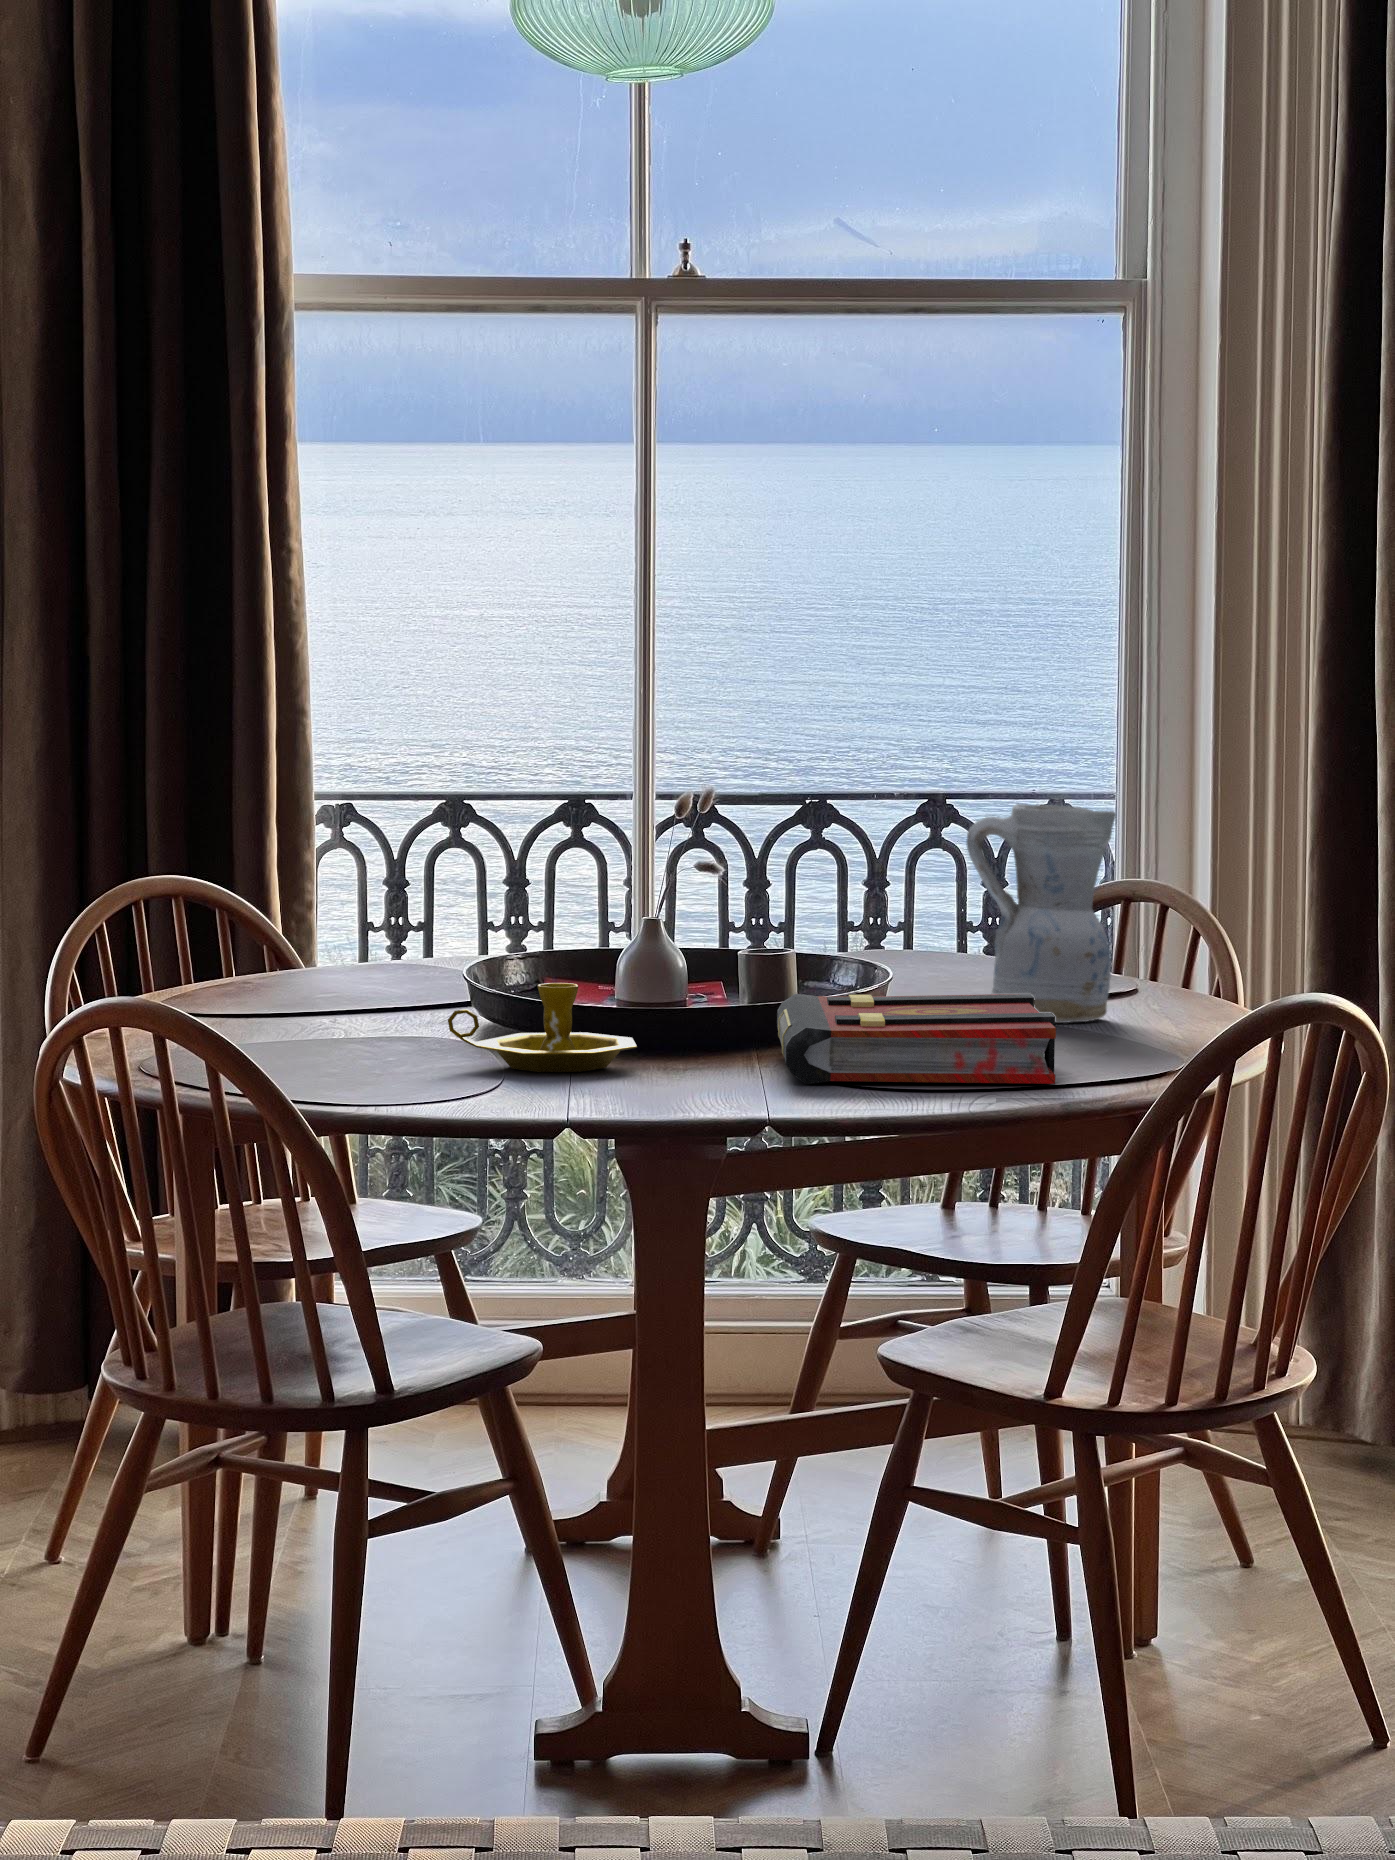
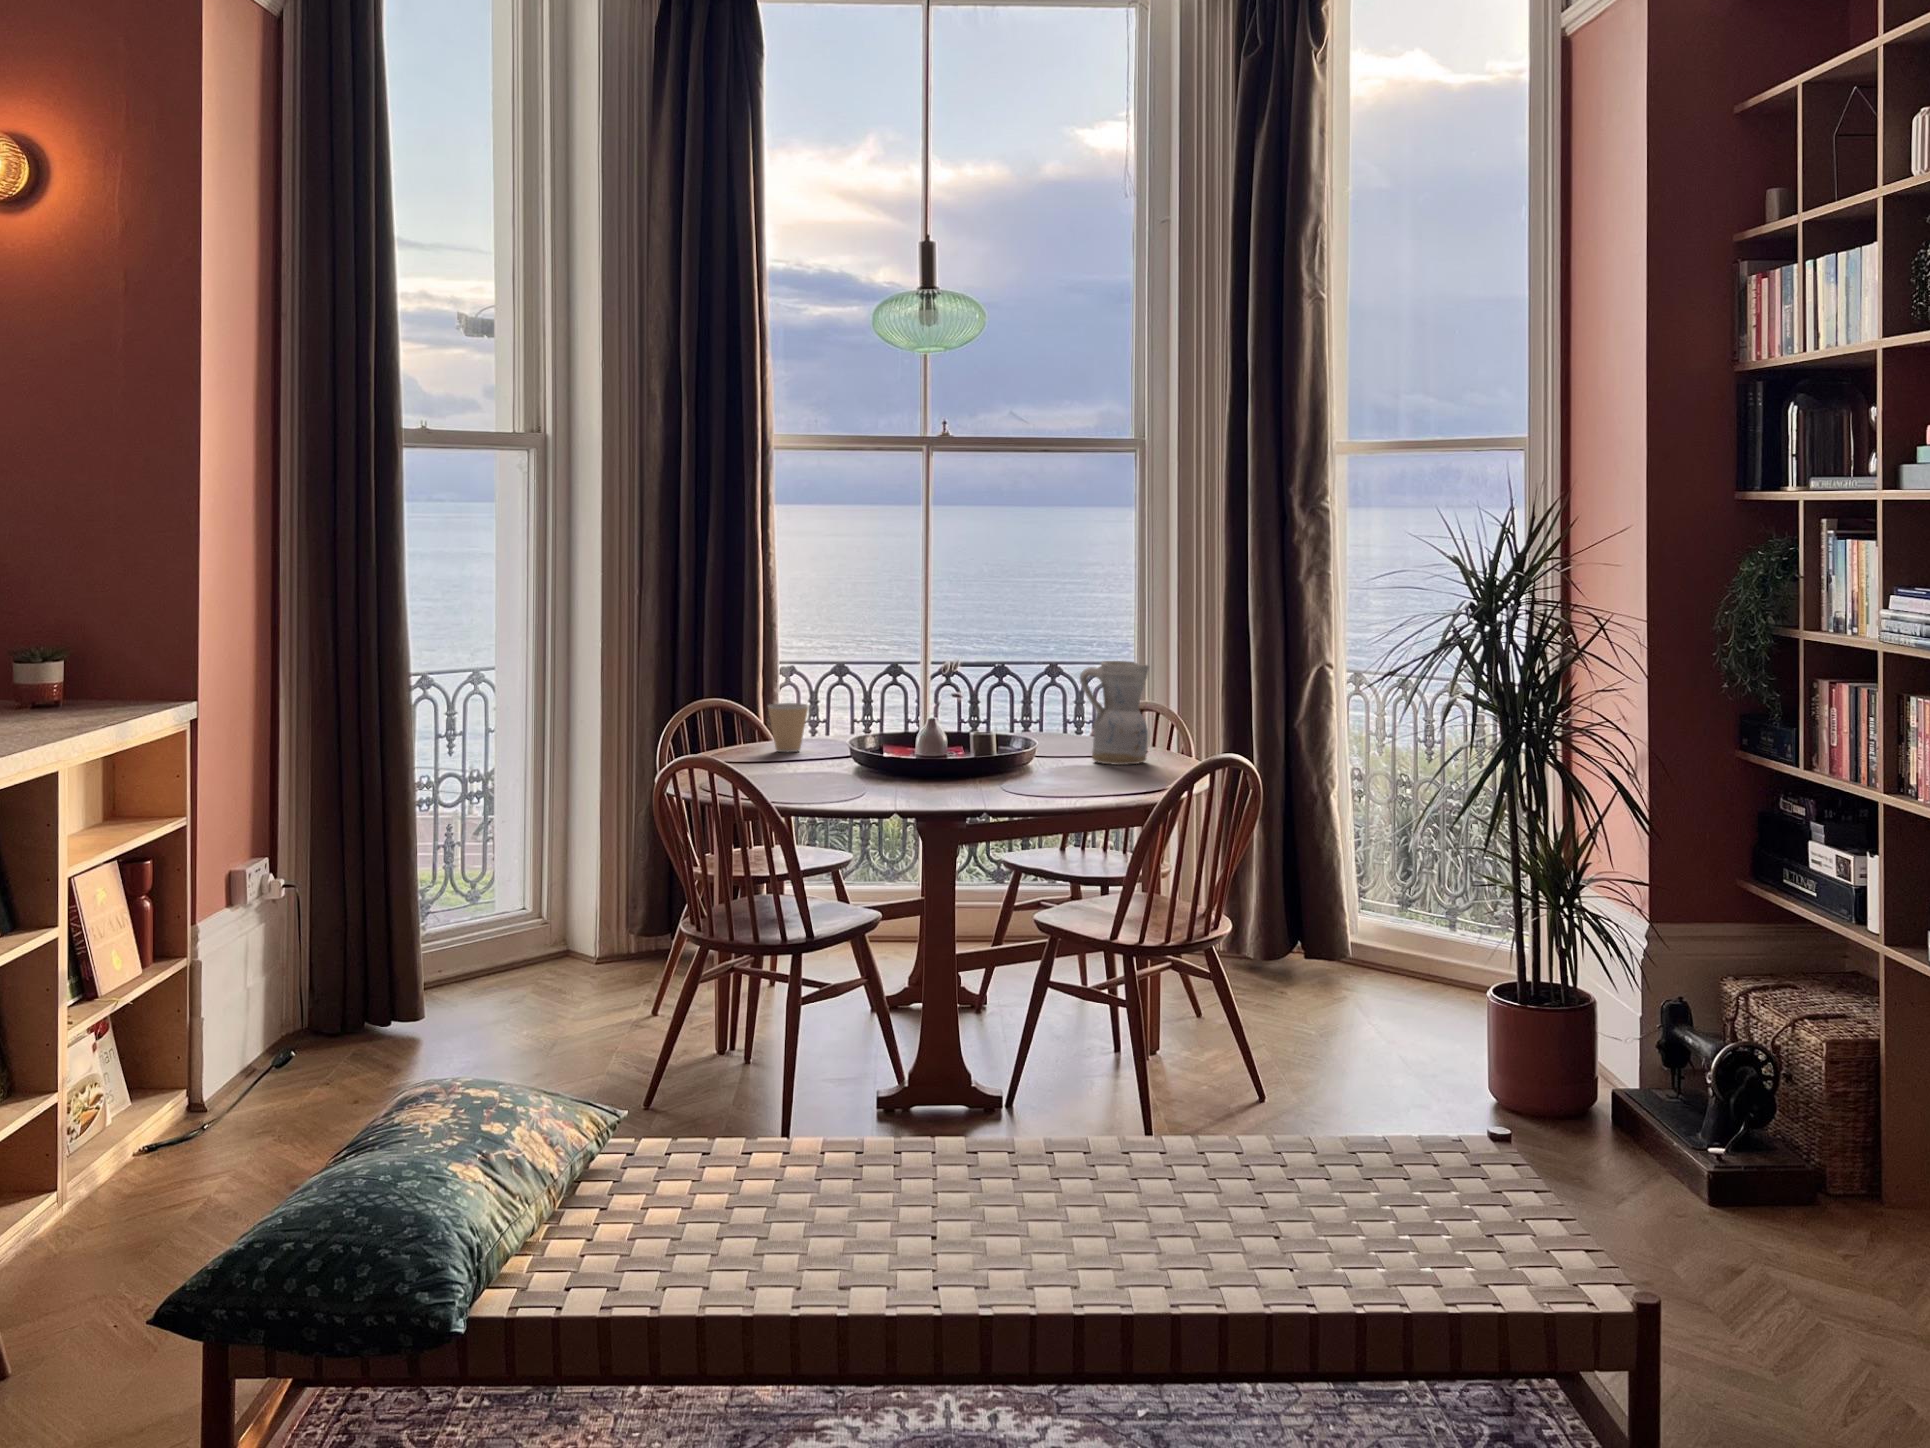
coffee cup: none [303,900,391,1002] -> present [768,703,808,752]
candlestick: present [448,983,637,1072] -> none [839,750,923,791]
book: present [777,994,1056,1084] -> none [987,754,1108,797]

